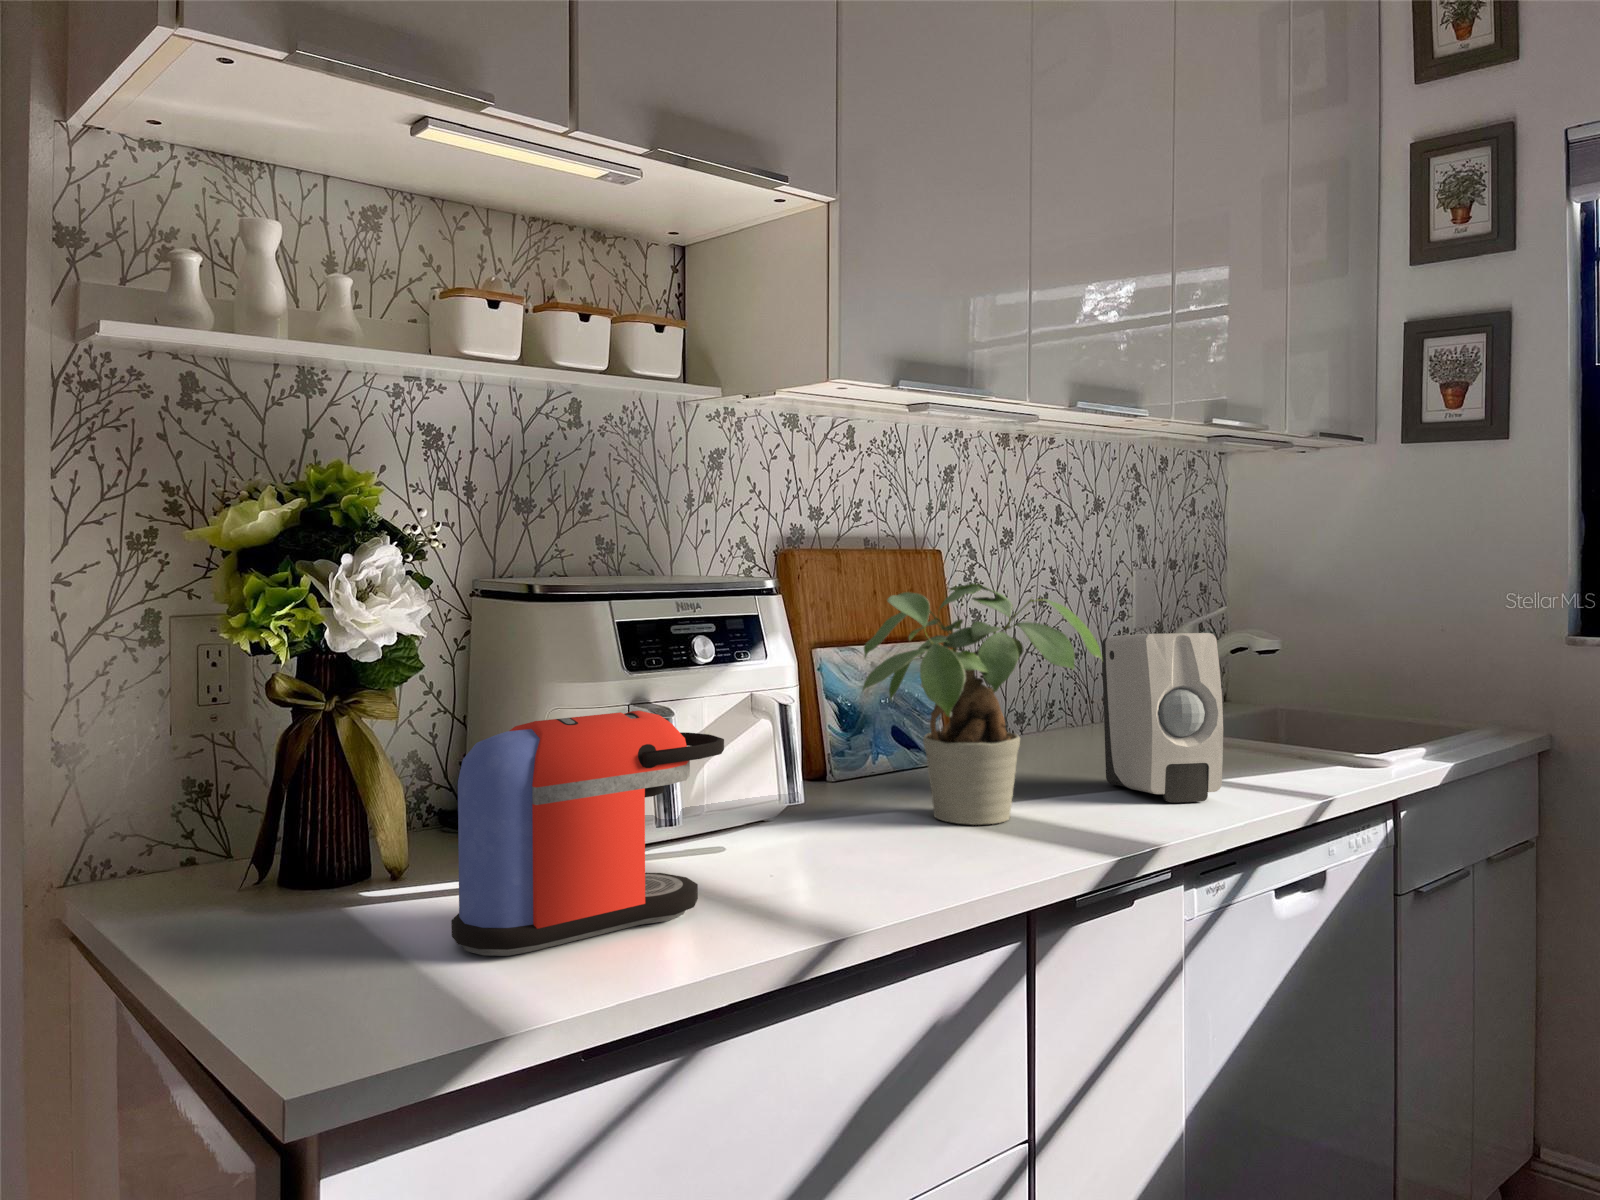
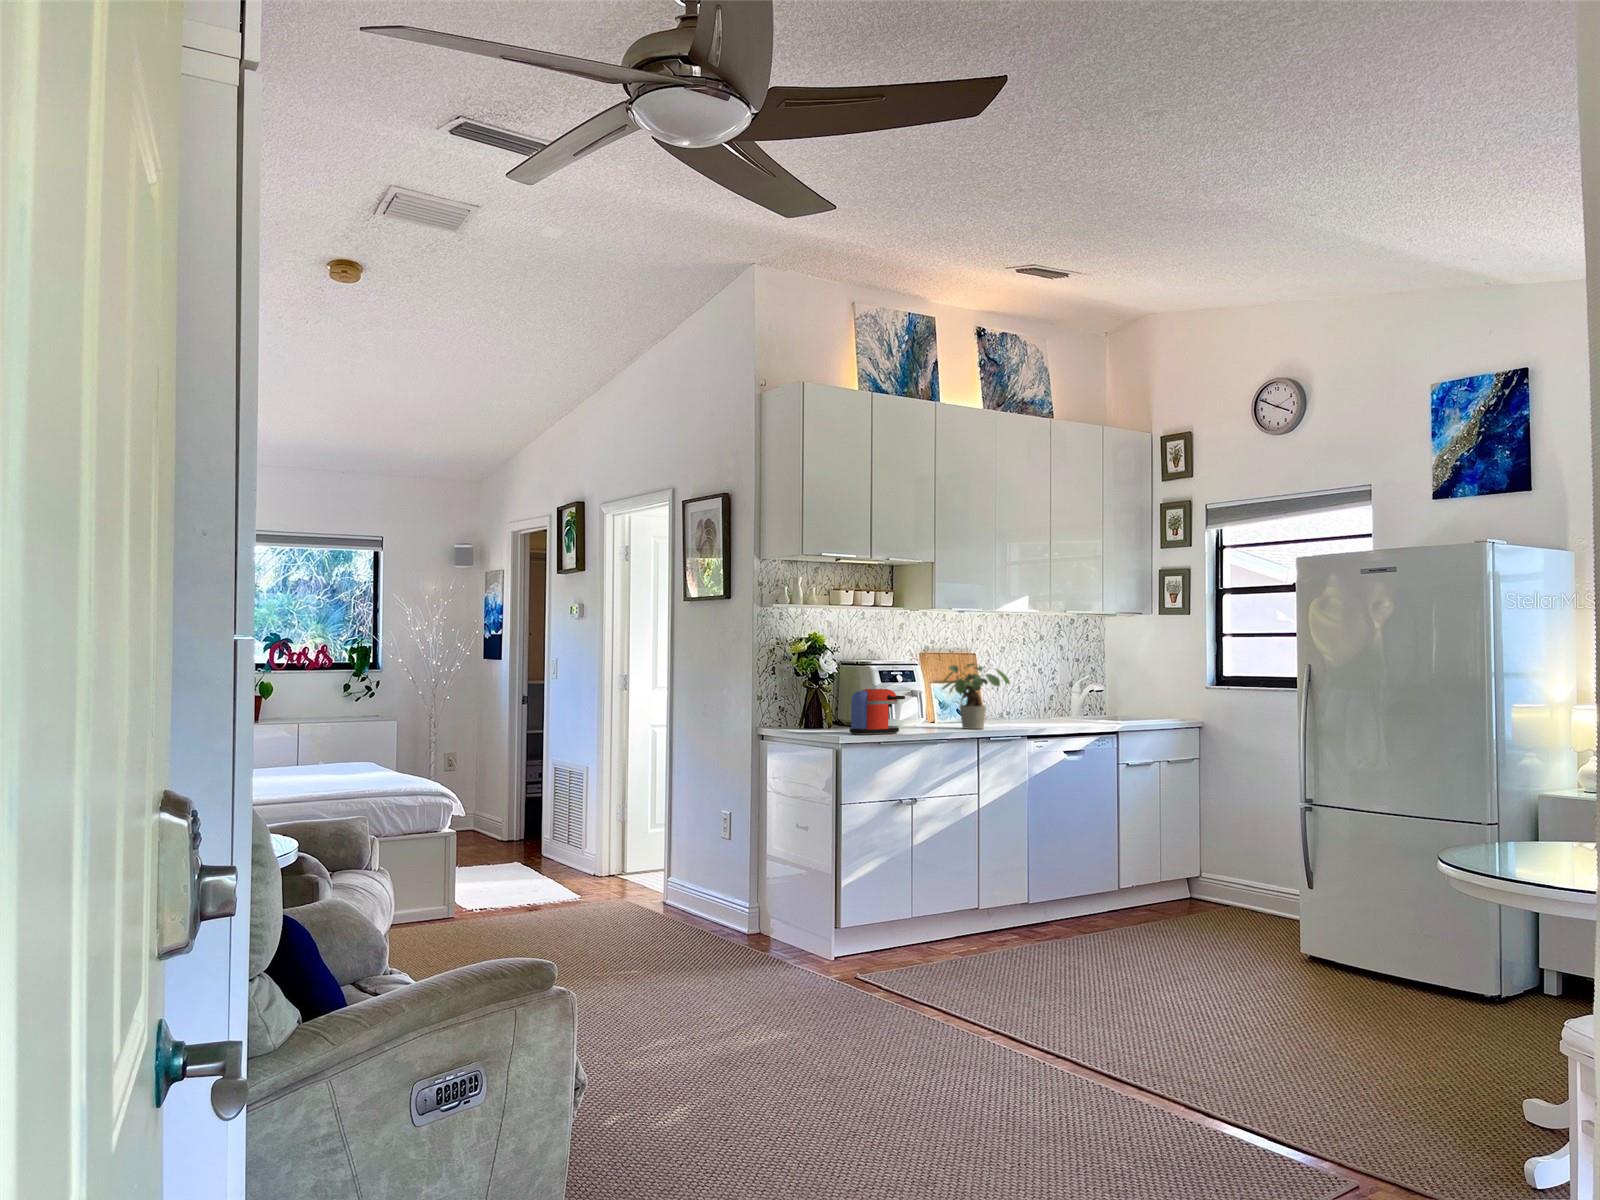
soap dispenser: present [1102,633,1223,802] -> none [1020,679,1050,728]

